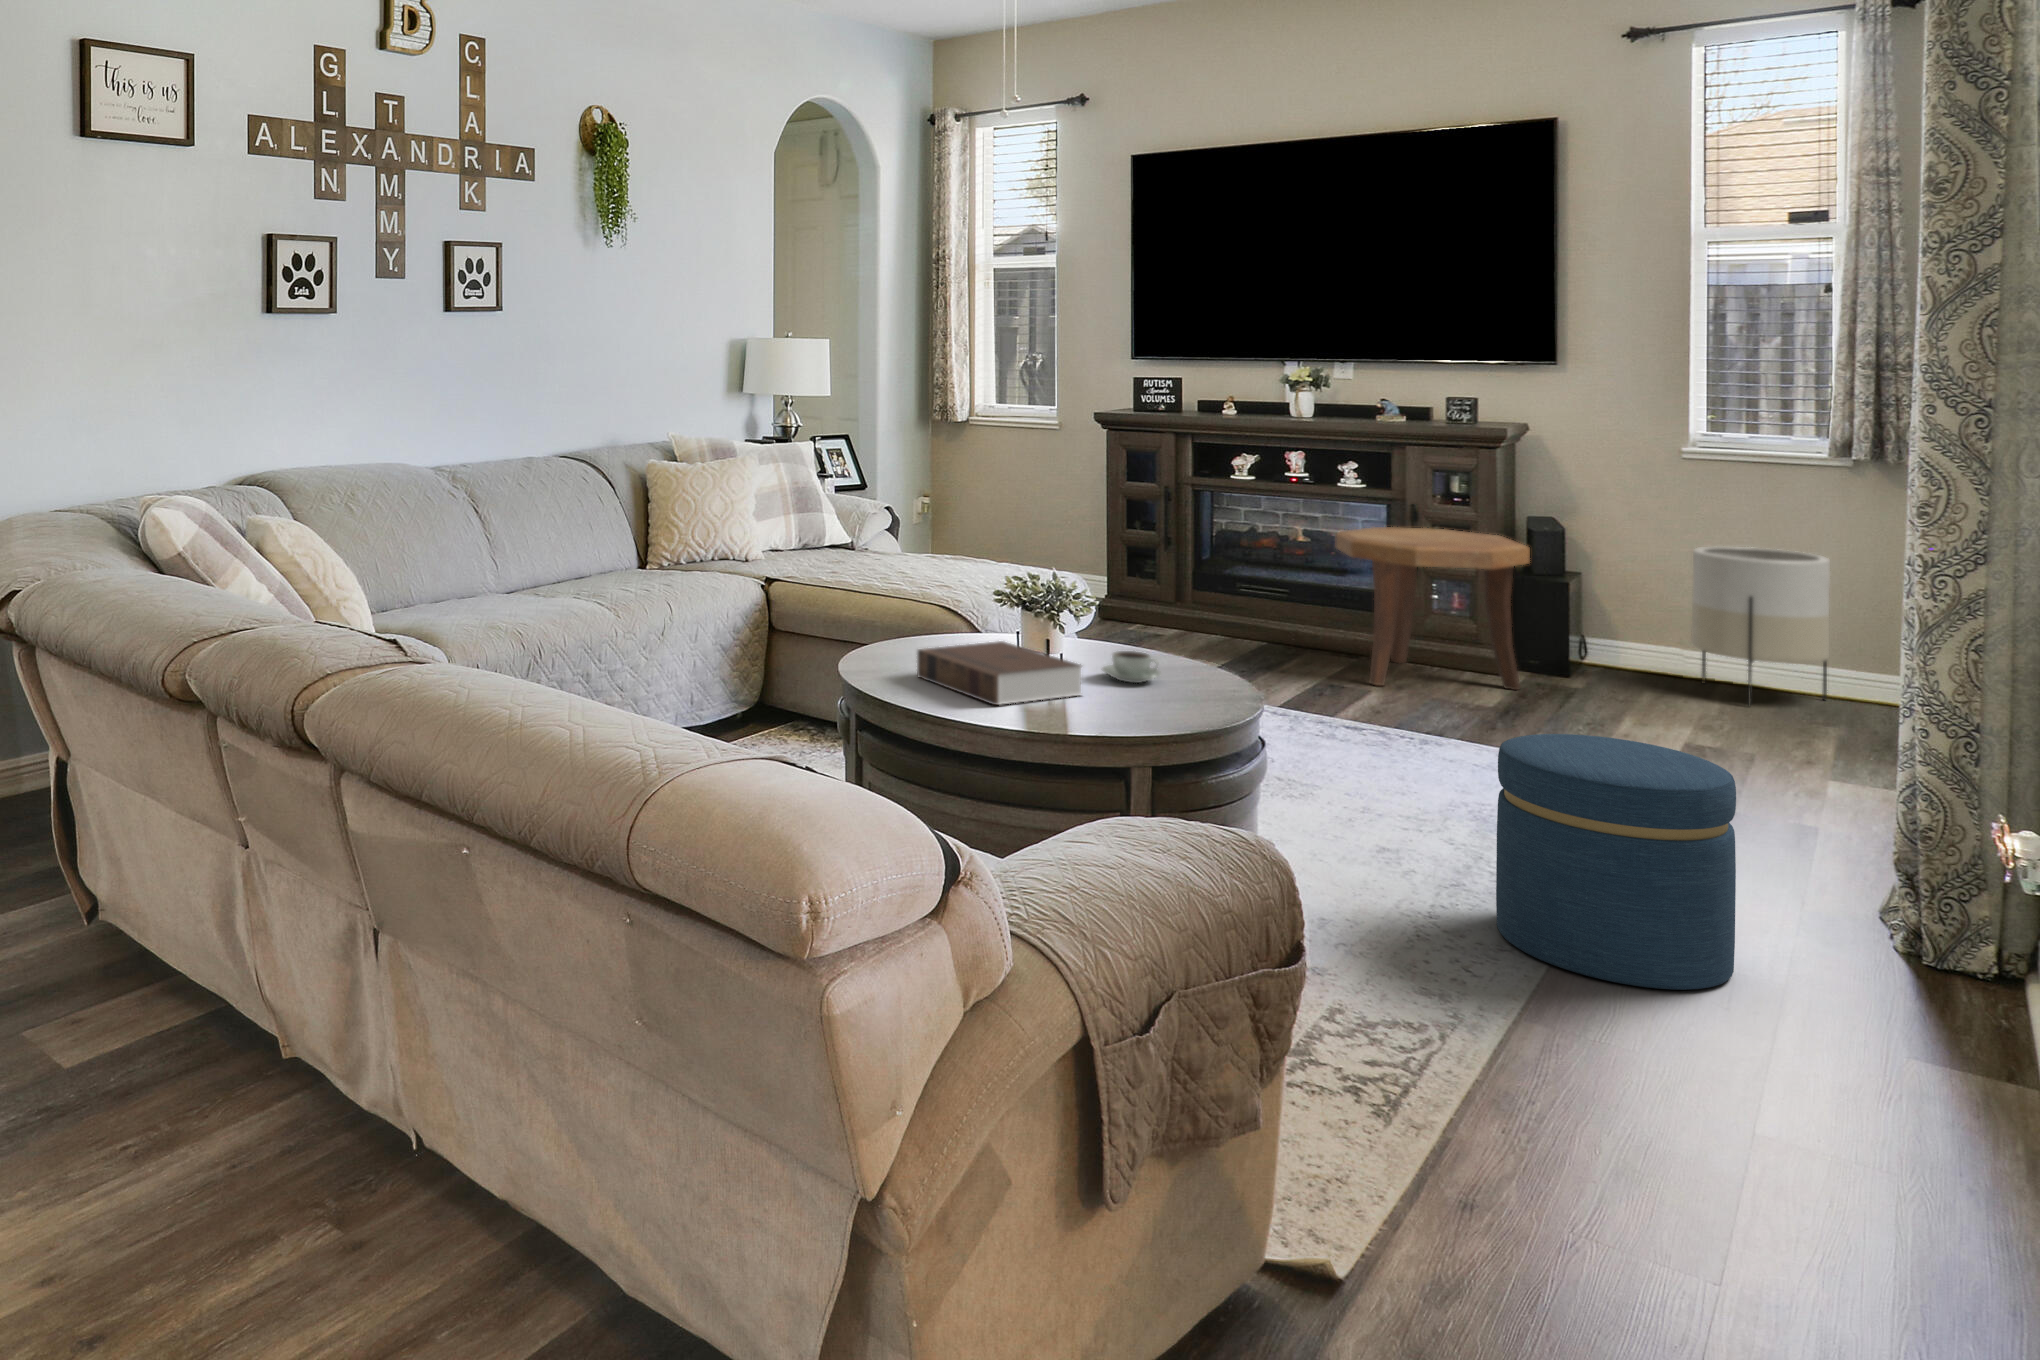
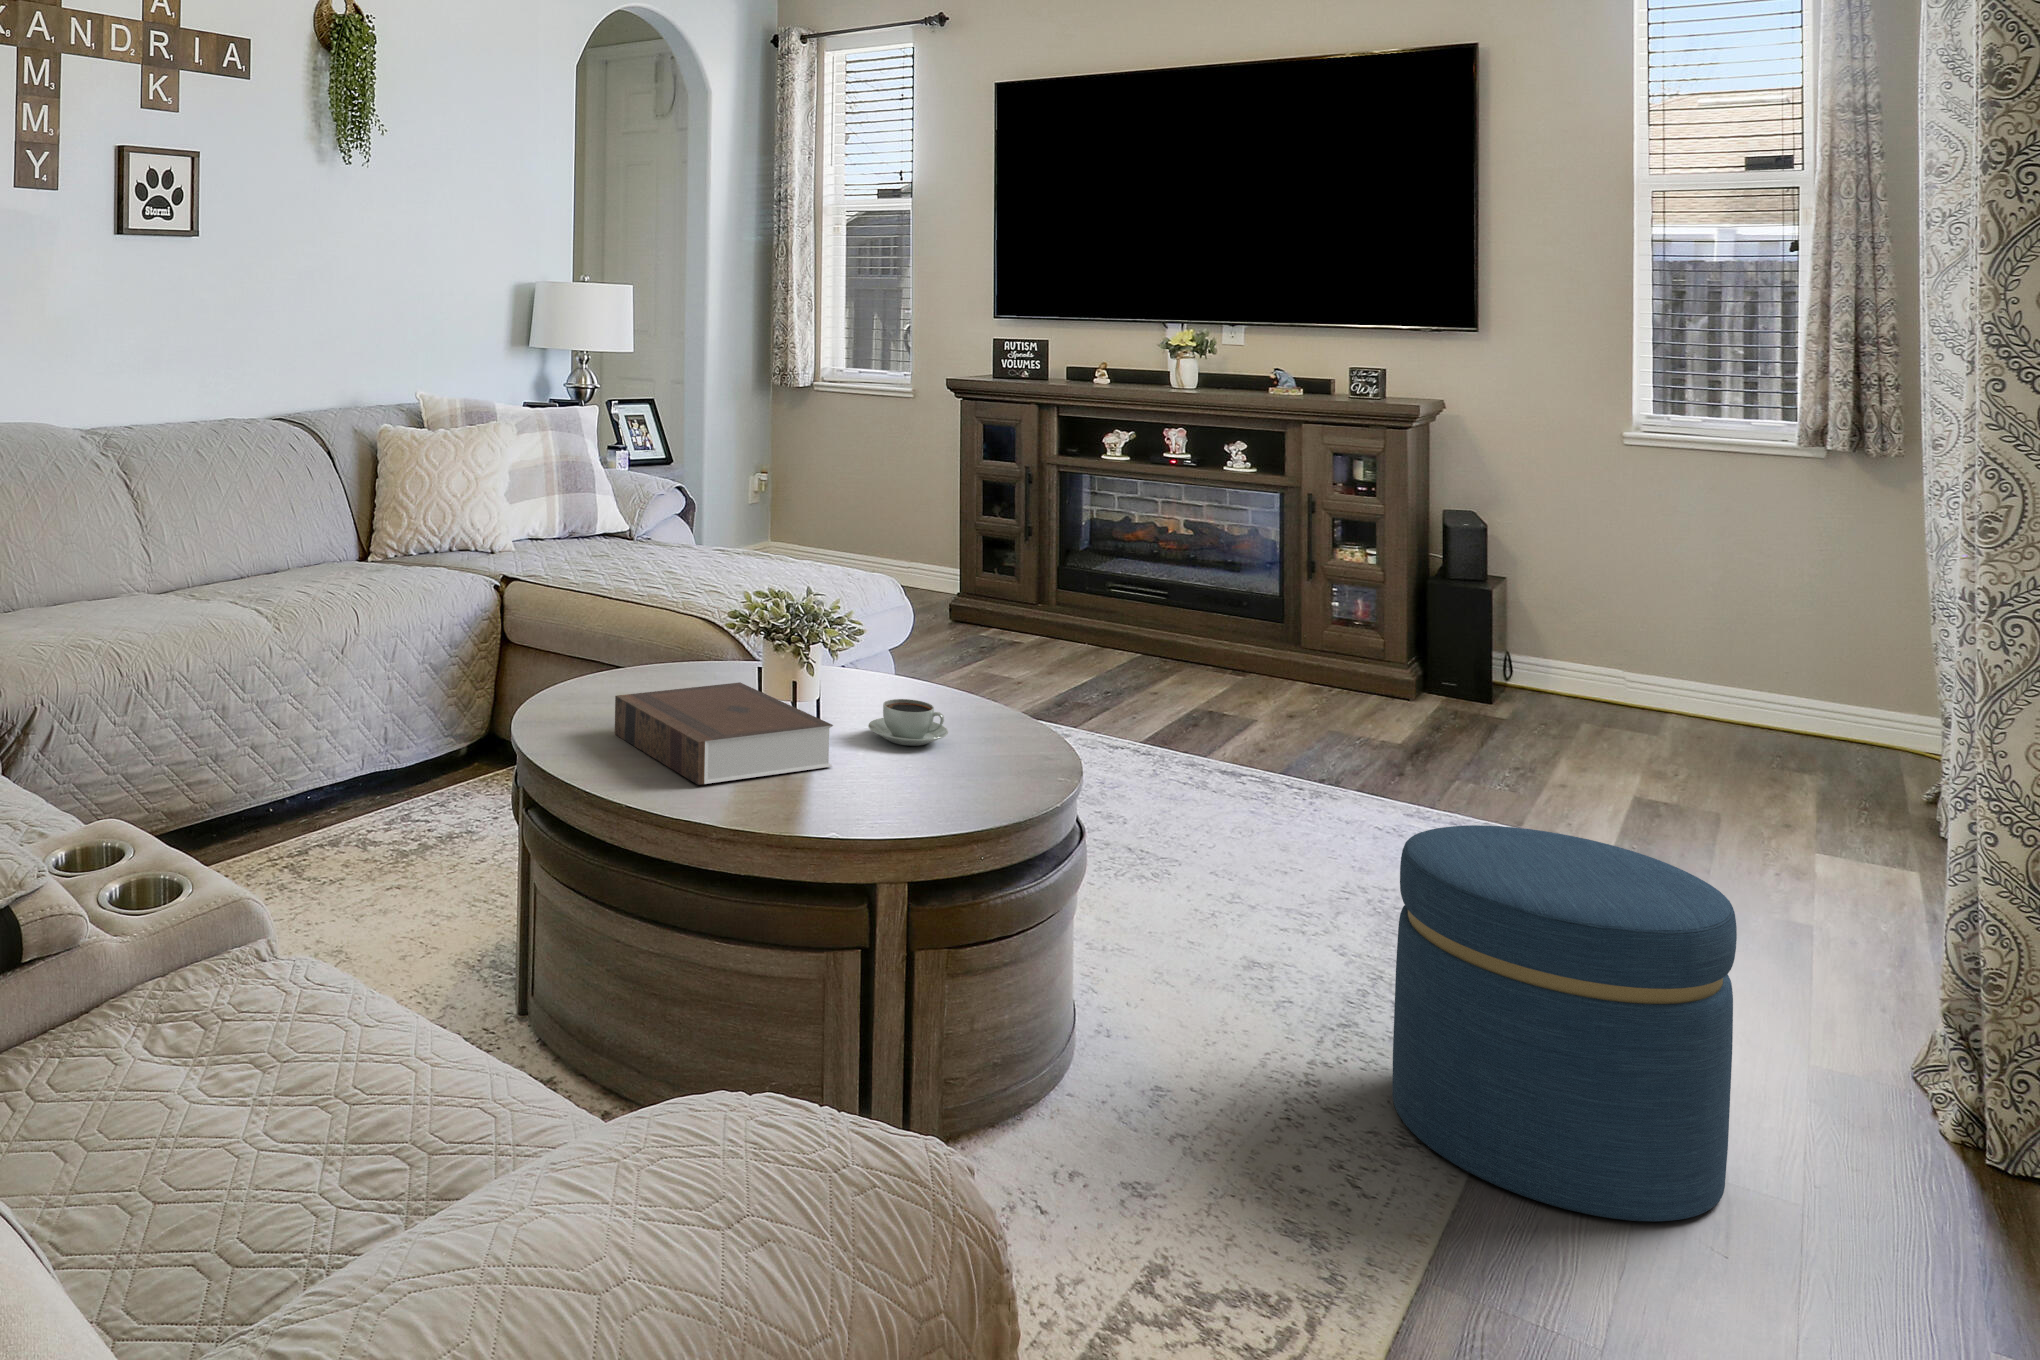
side table: present [1335,527,1530,690] -> none [1215,521,1441,721]
planter: present [1691,546,1830,705] -> none [1627,550,1792,745]

